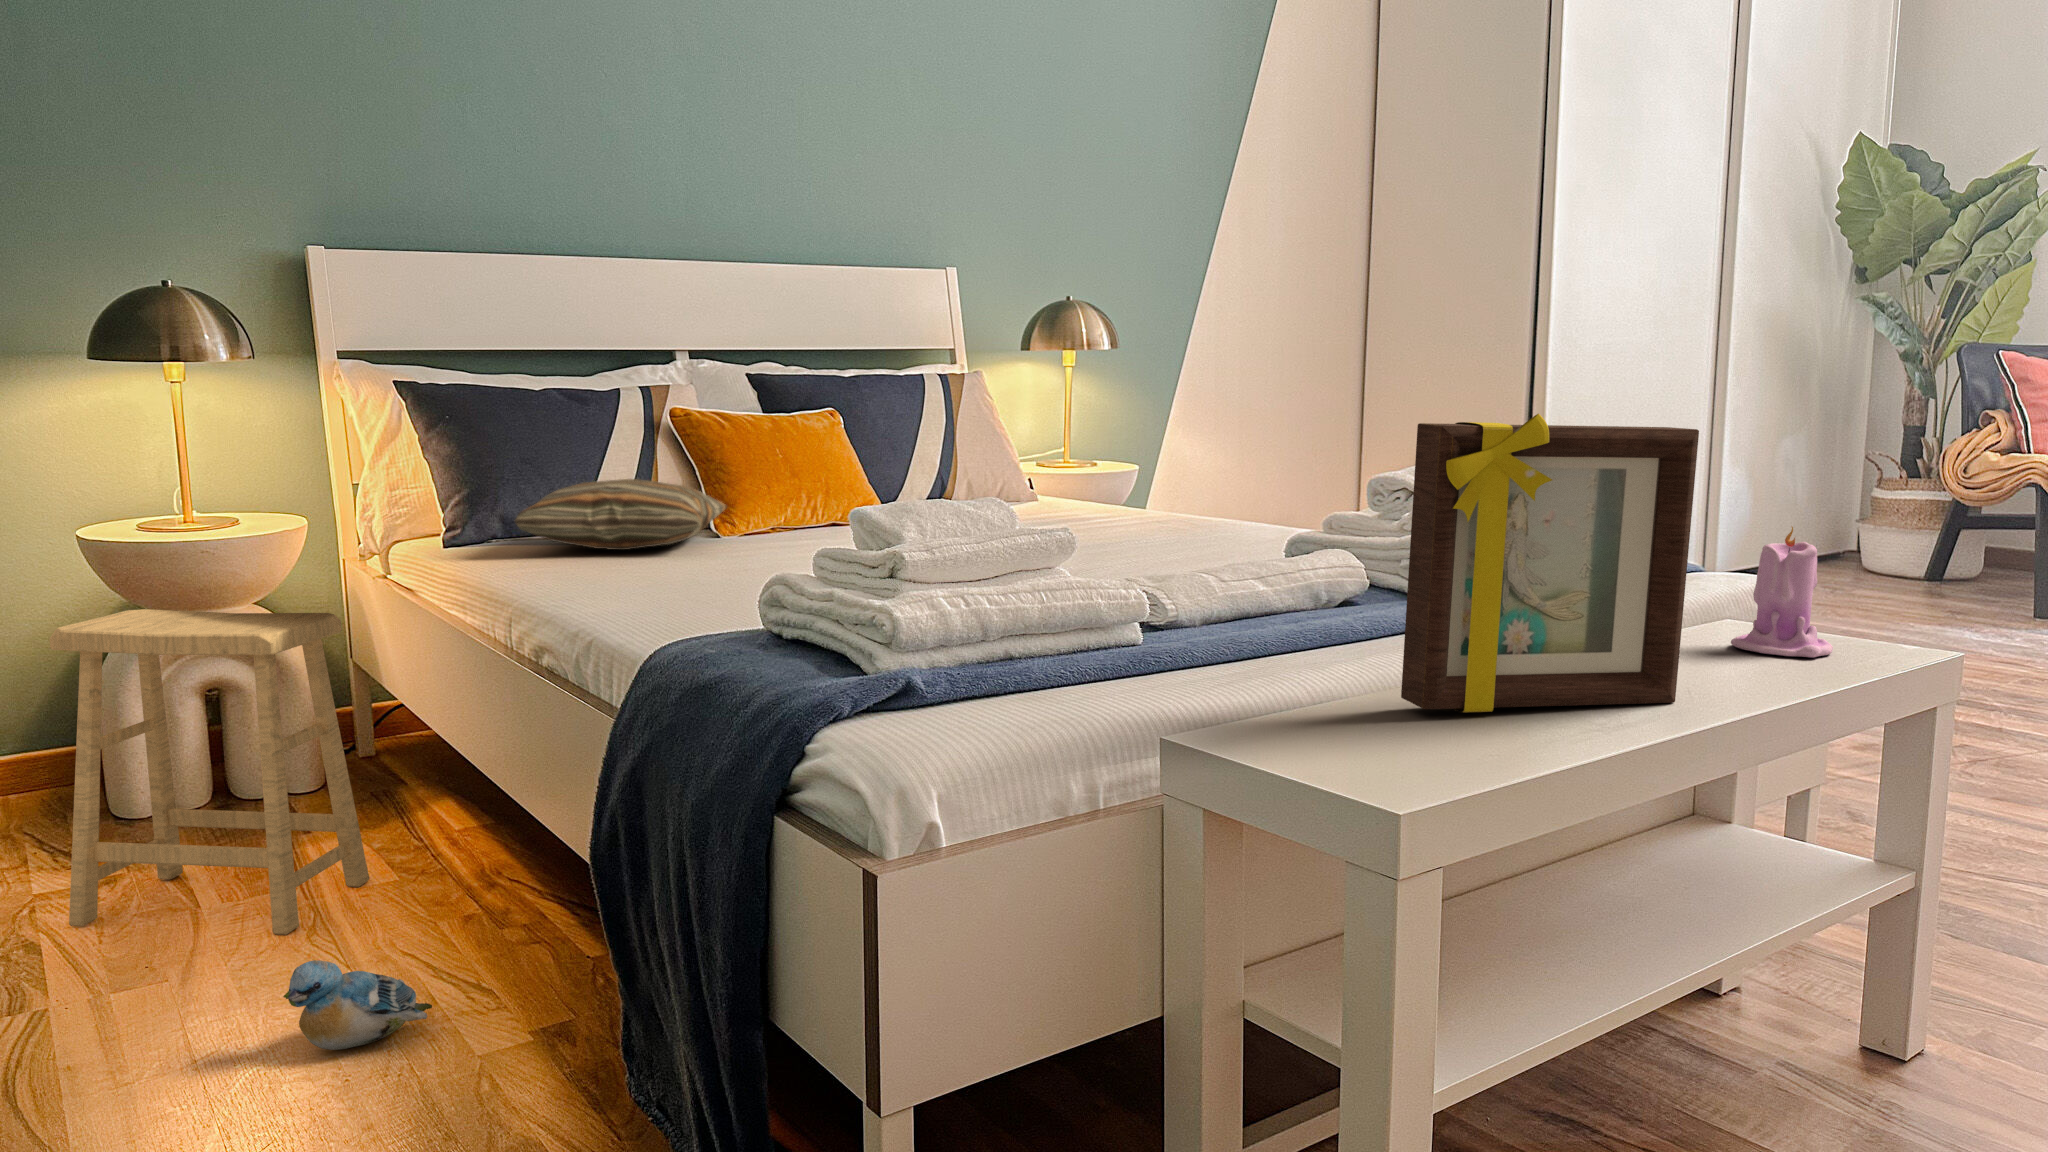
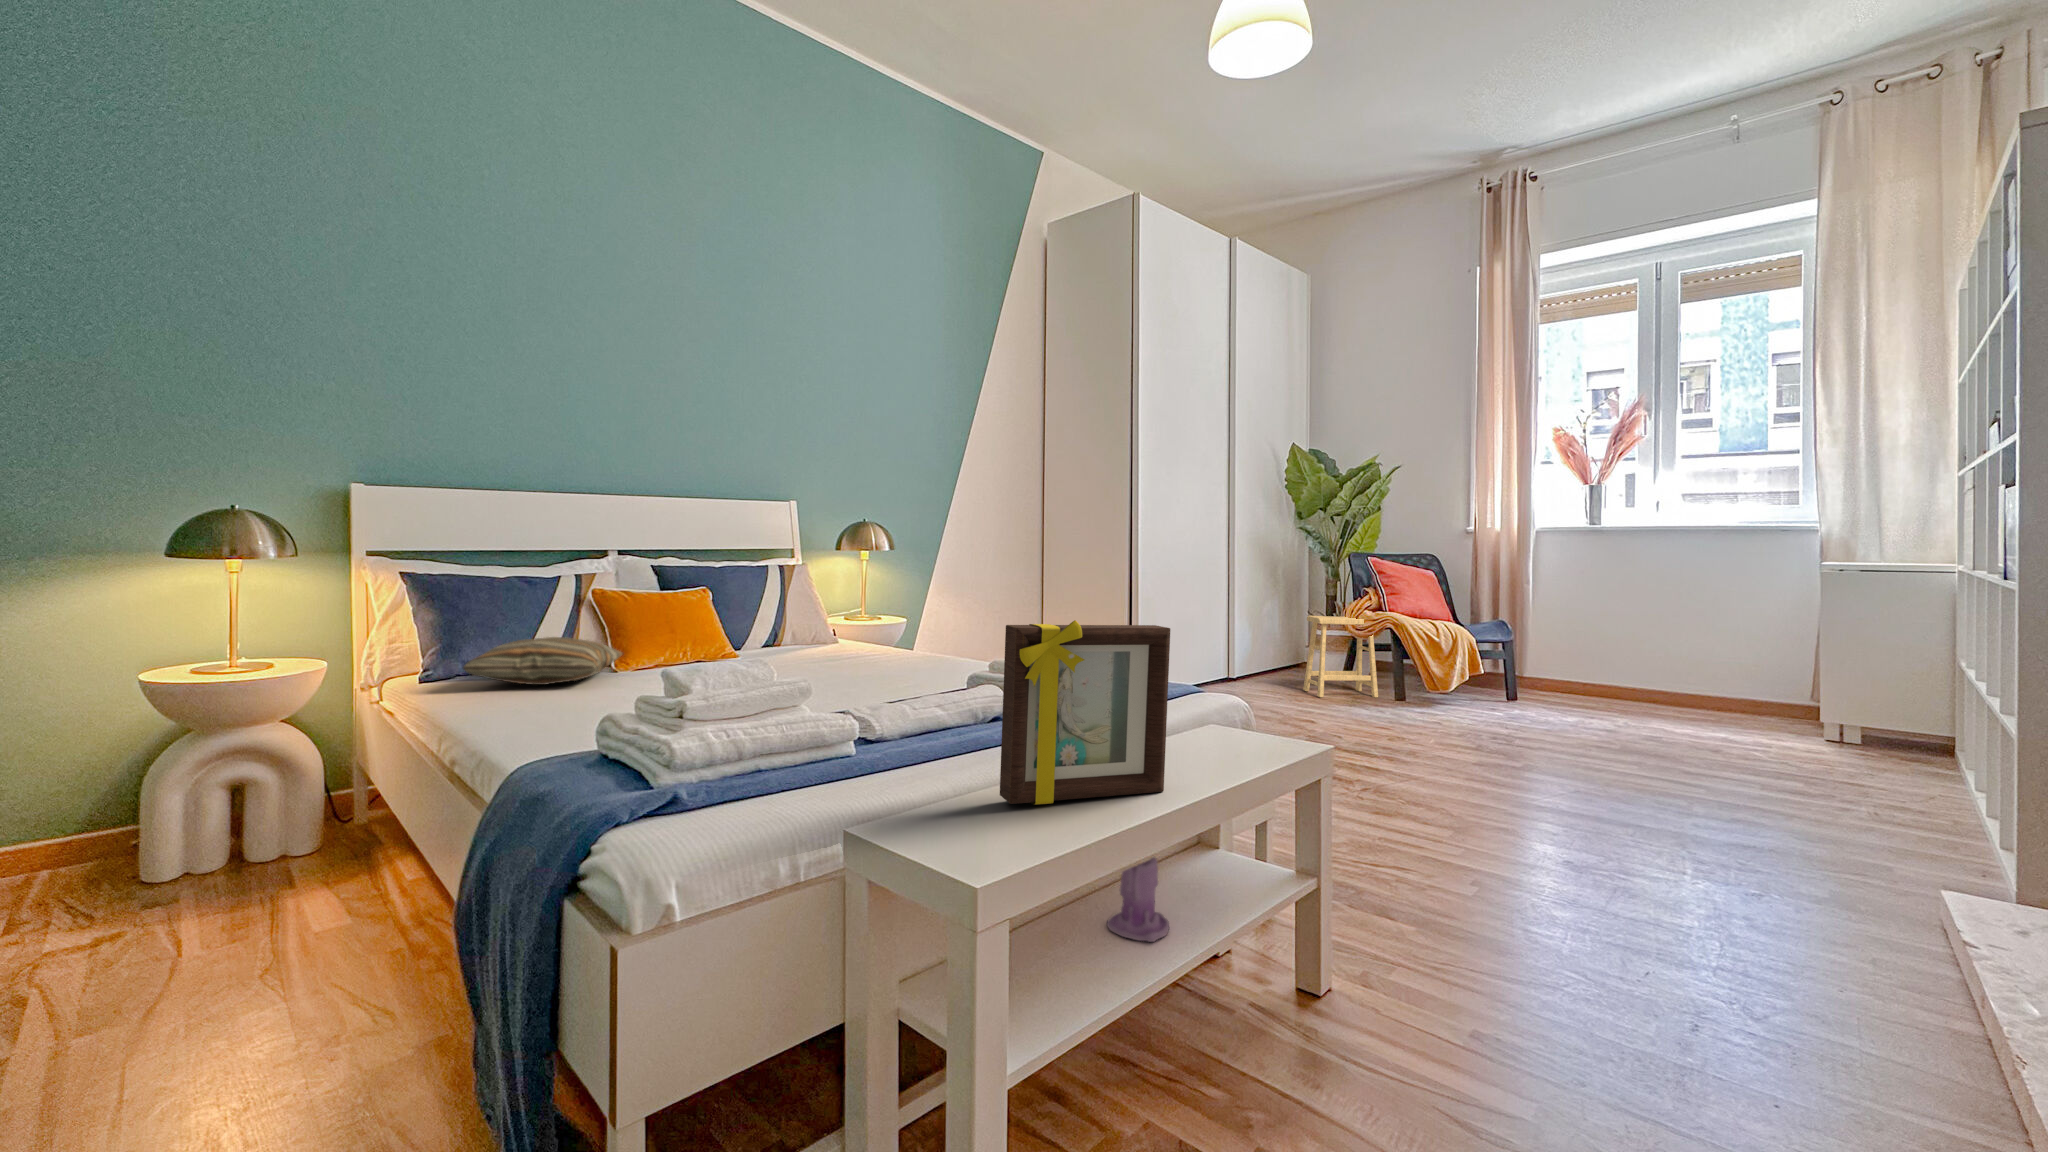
candle: present [1731,527,1833,657] -> present [1107,857,1169,942]
footstool: present [50,609,369,935] -> present [1303,616,1378,698]
plush toy: present [283,960,432,1050] -> none [203,1008,337,1076]

